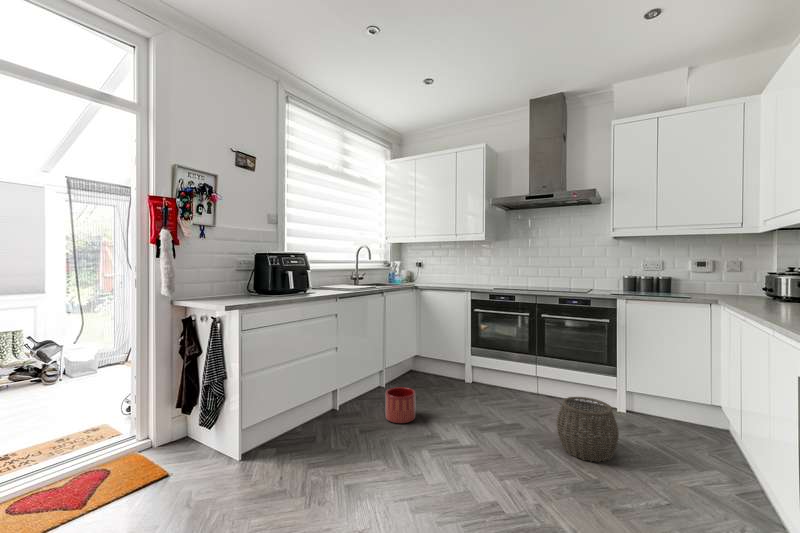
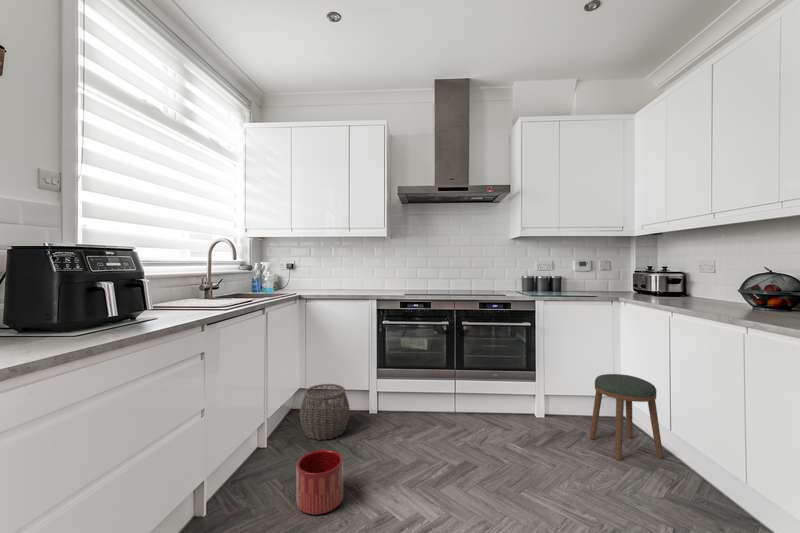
stool: none [659,373,728,462] -> present [590,374,663,461]
woven basket: present [557,397,619,462] -> present [300,384,350,440]

